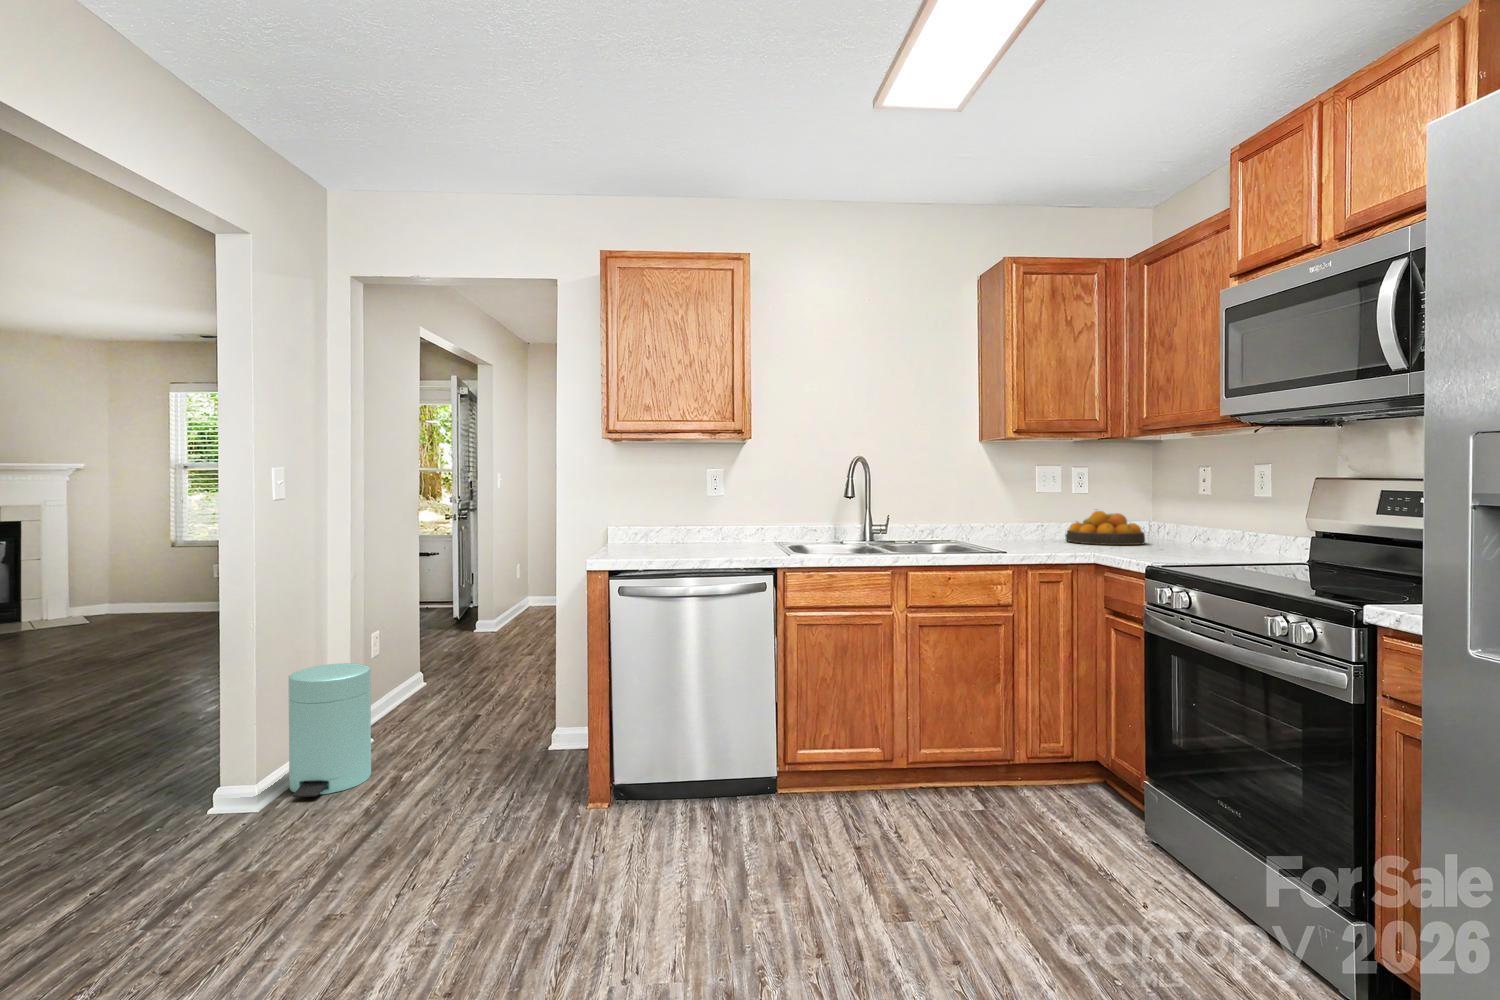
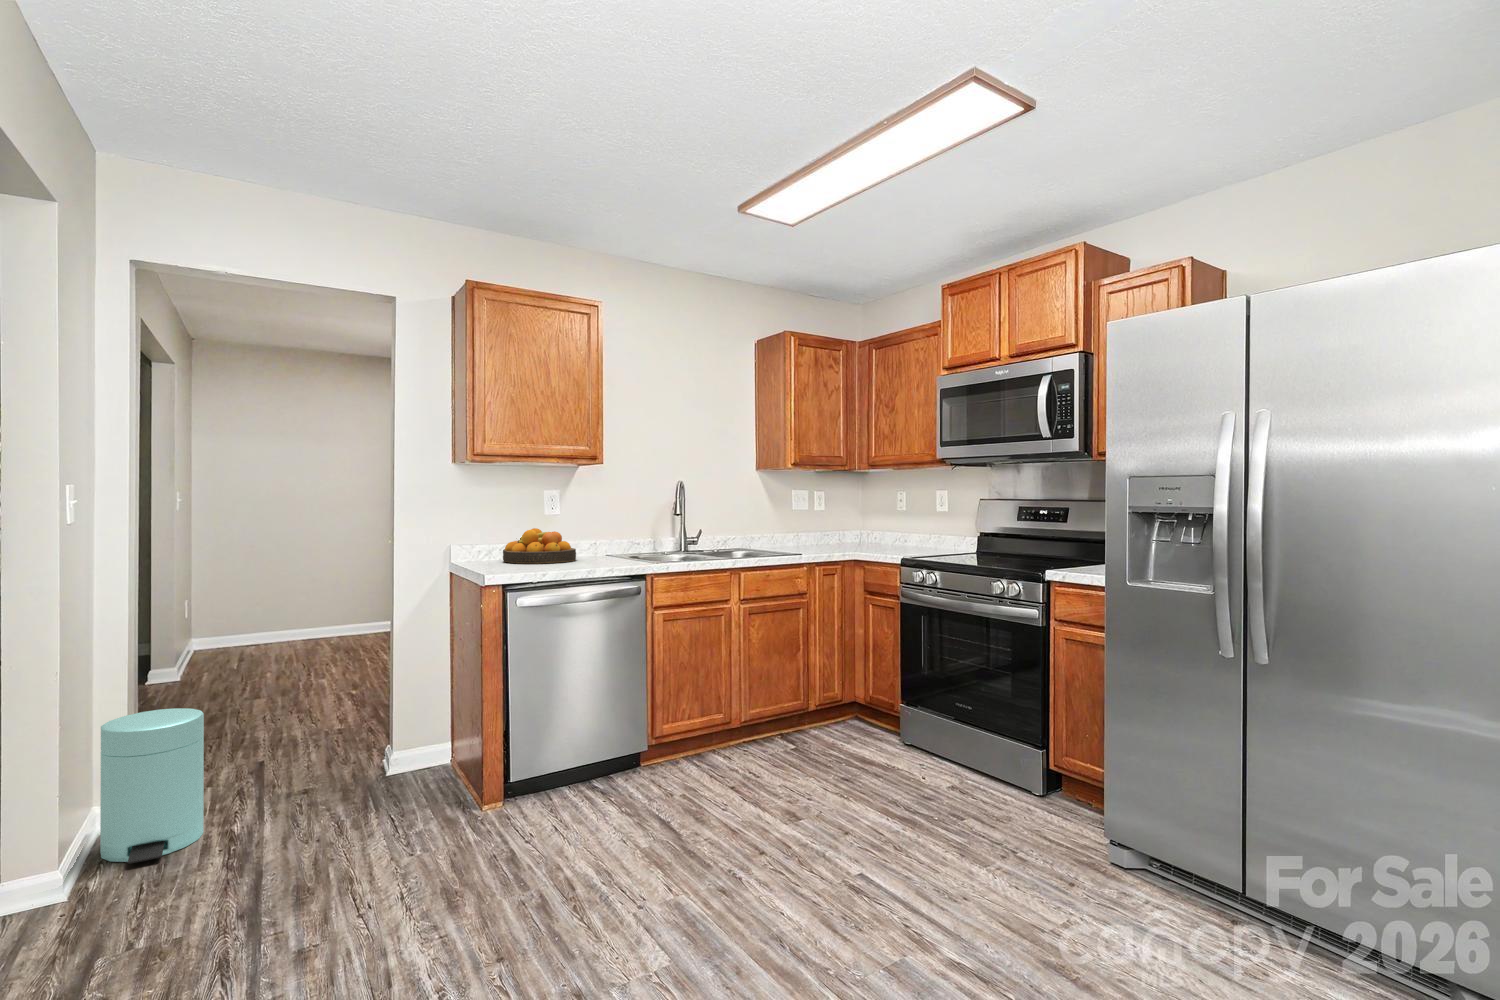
fruit bowl: present [1065,511,1145,545] -> present [503,528,576,564]

